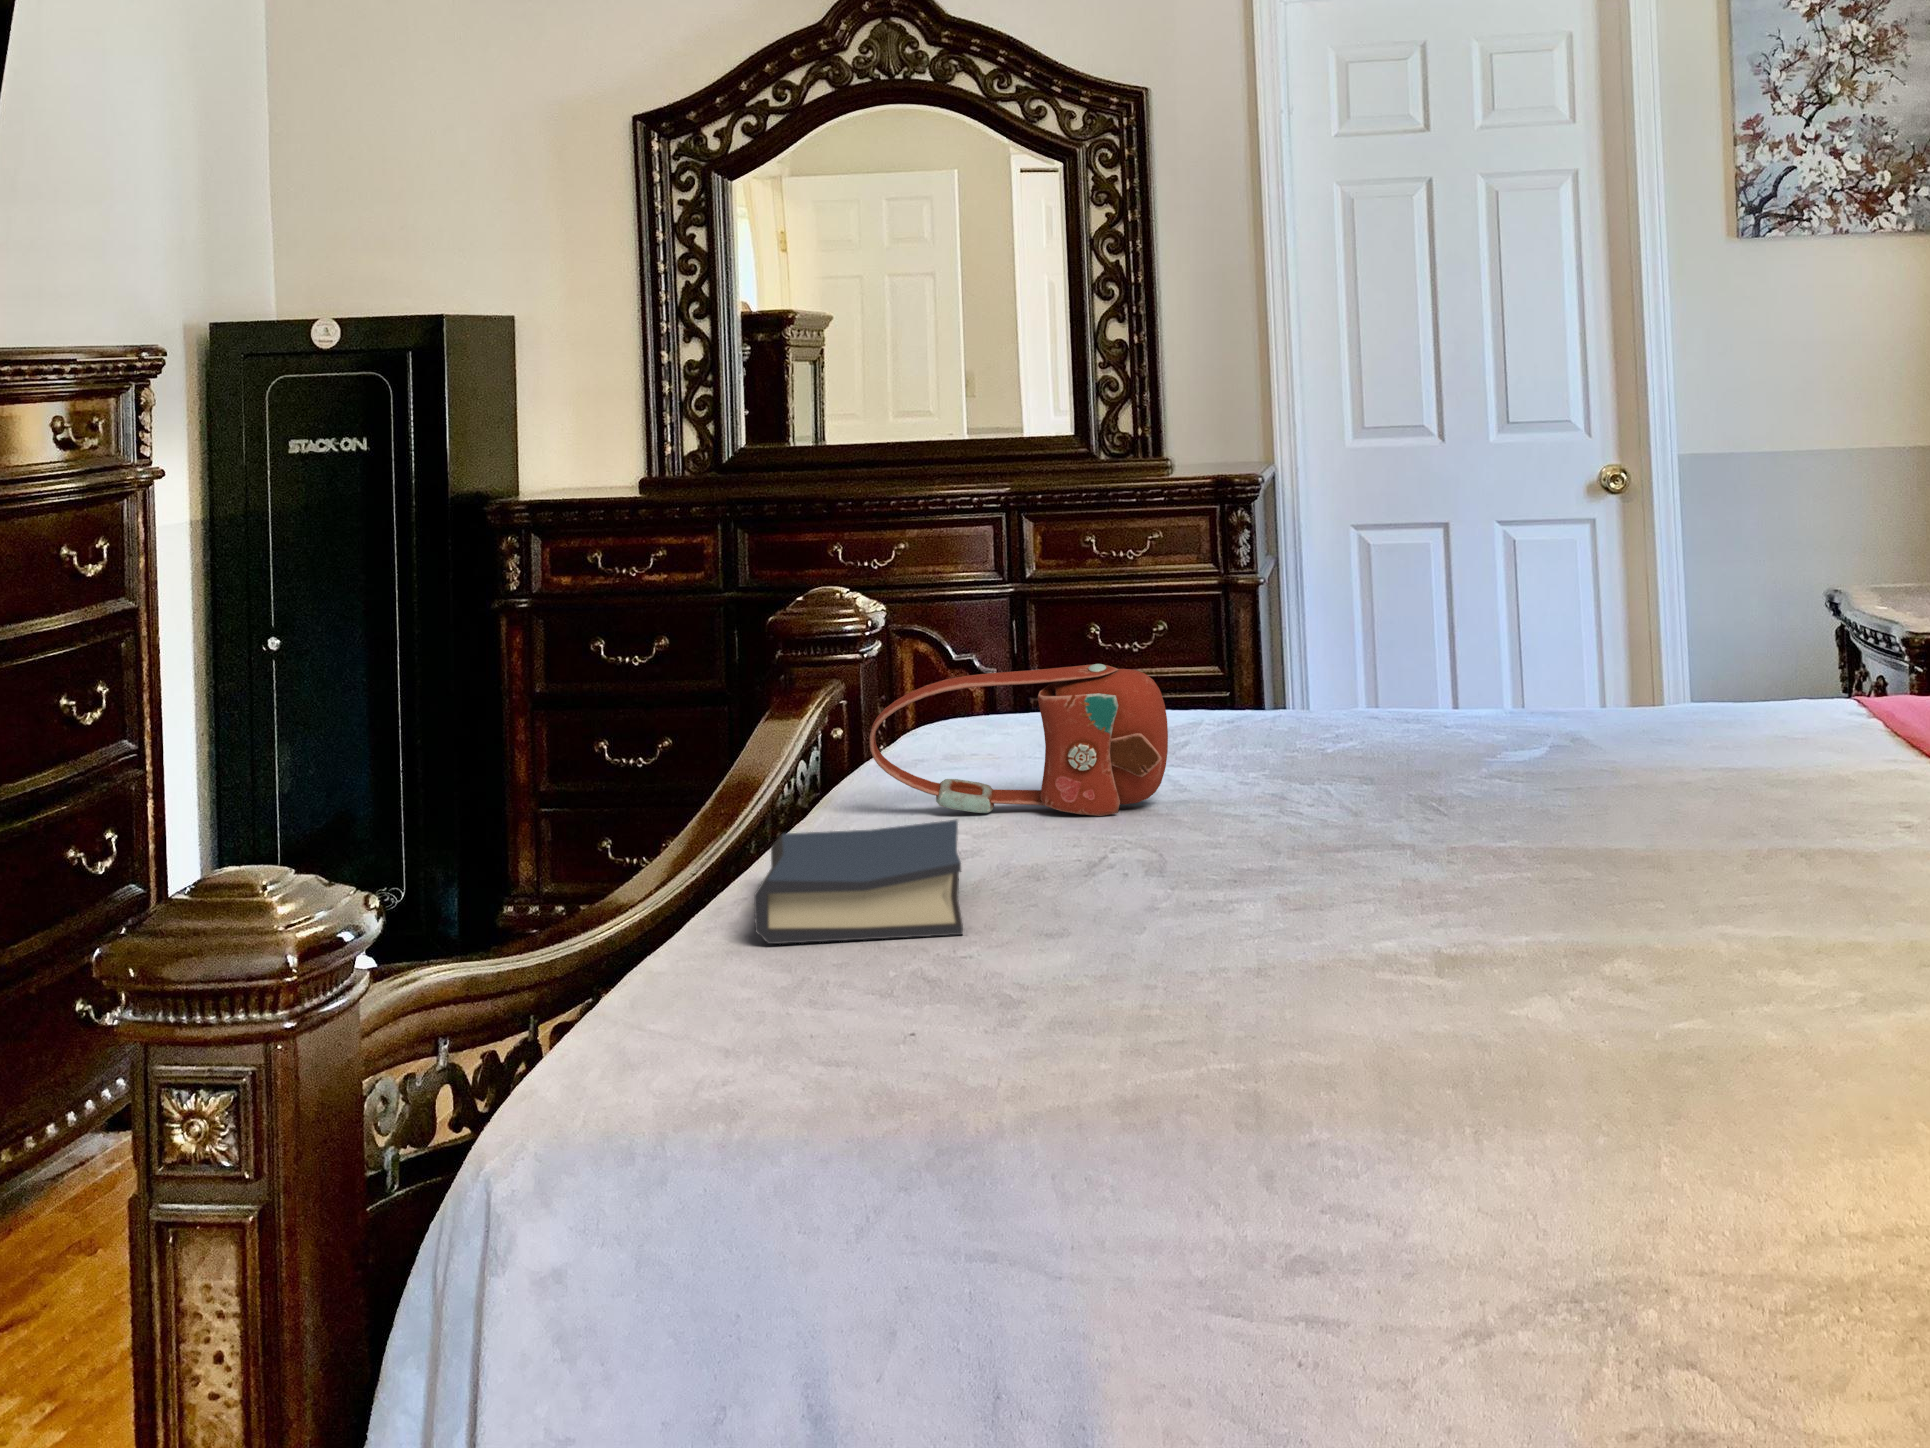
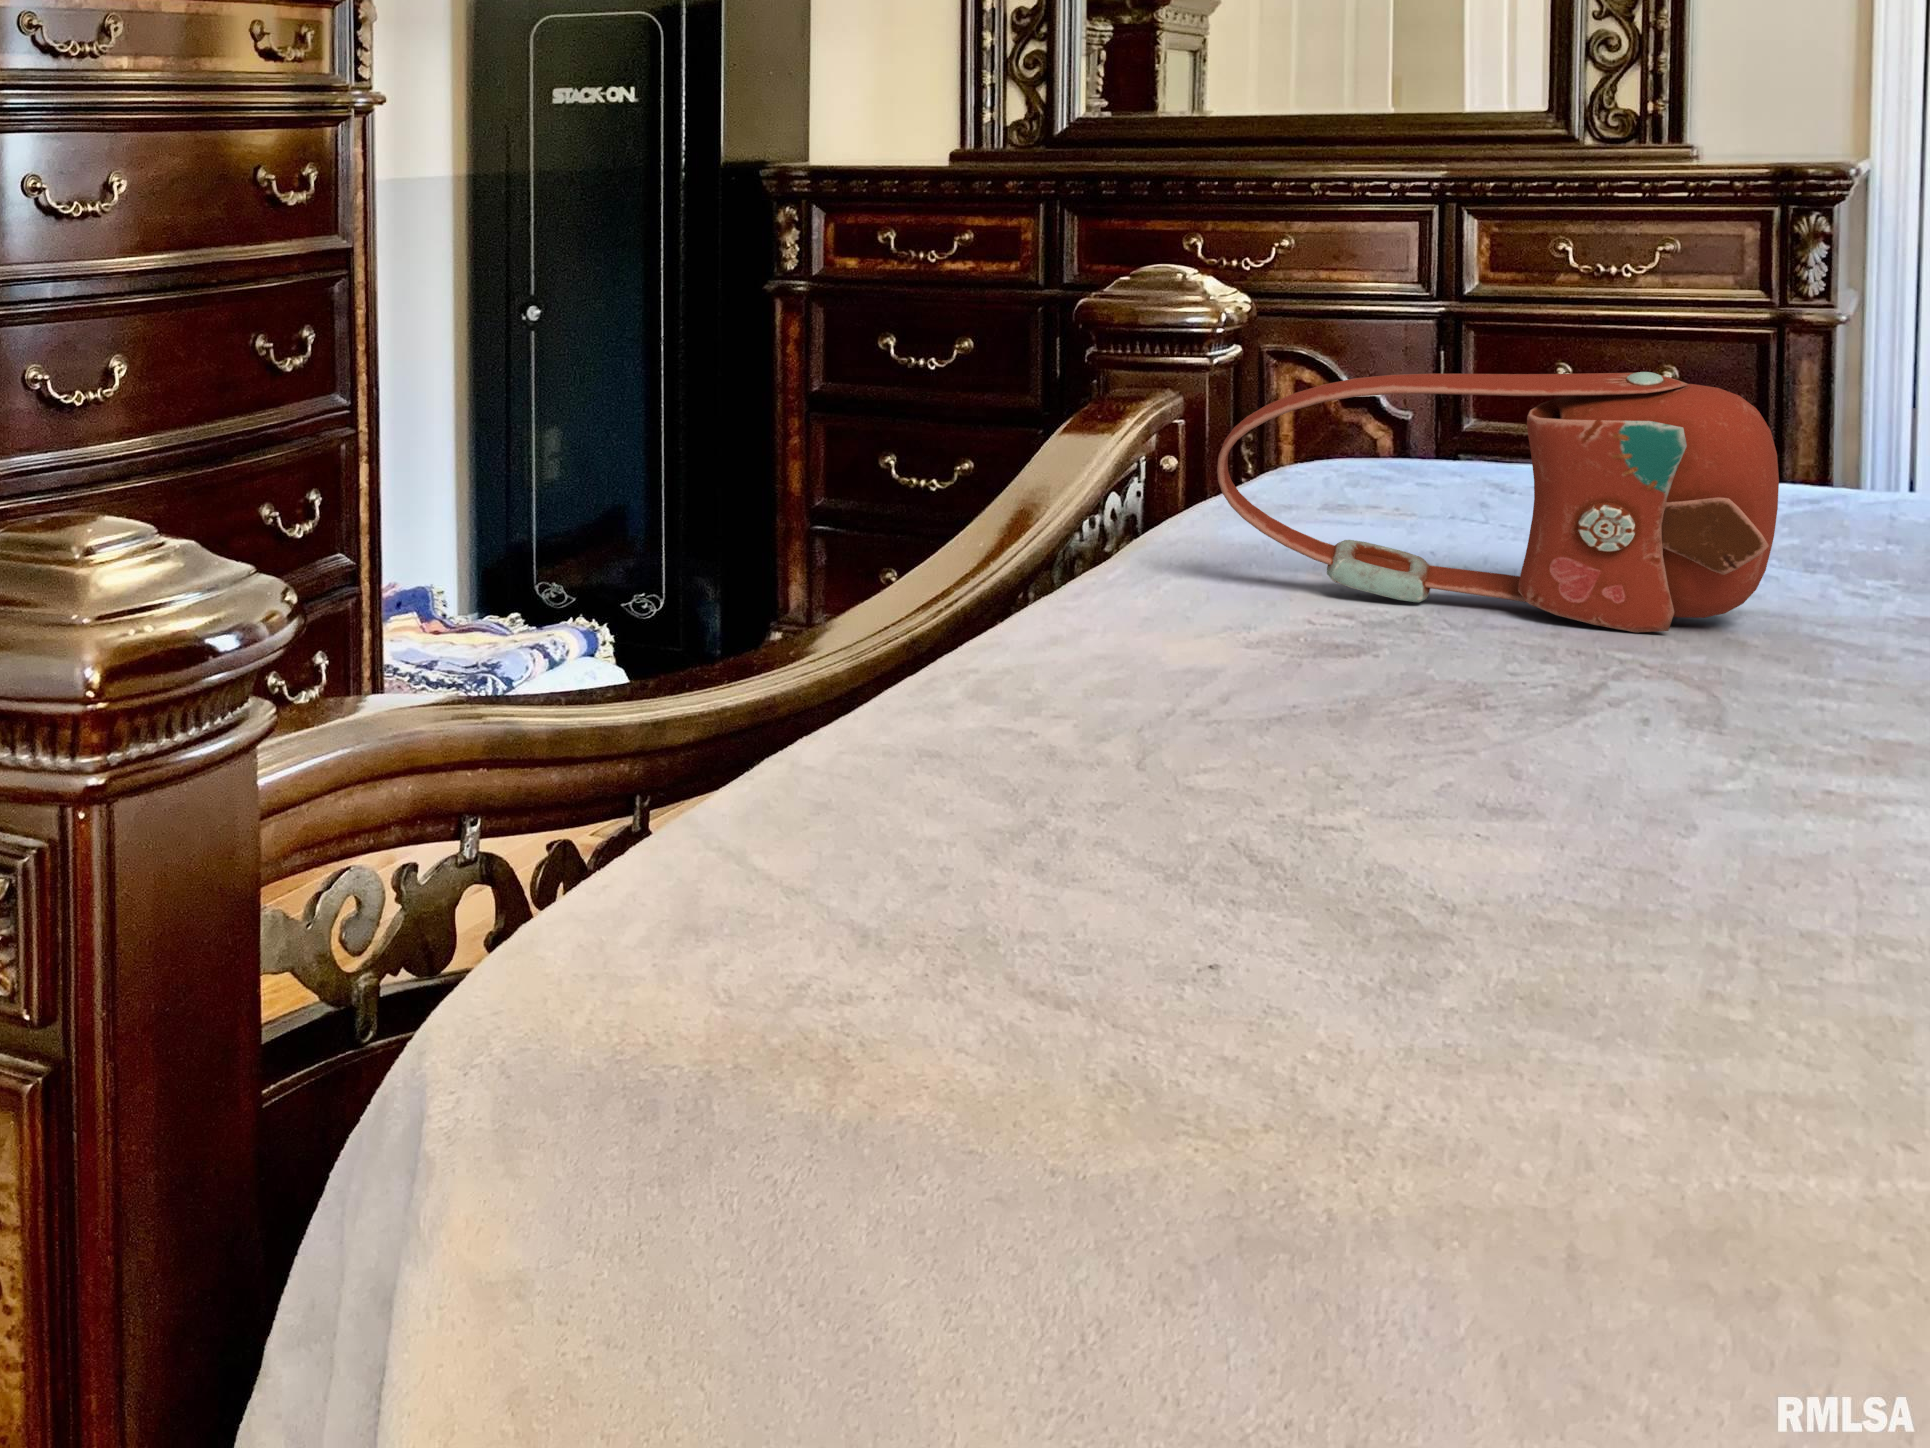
hardback book: present [754,820,963,944] -> none [974,596,1381,830]

